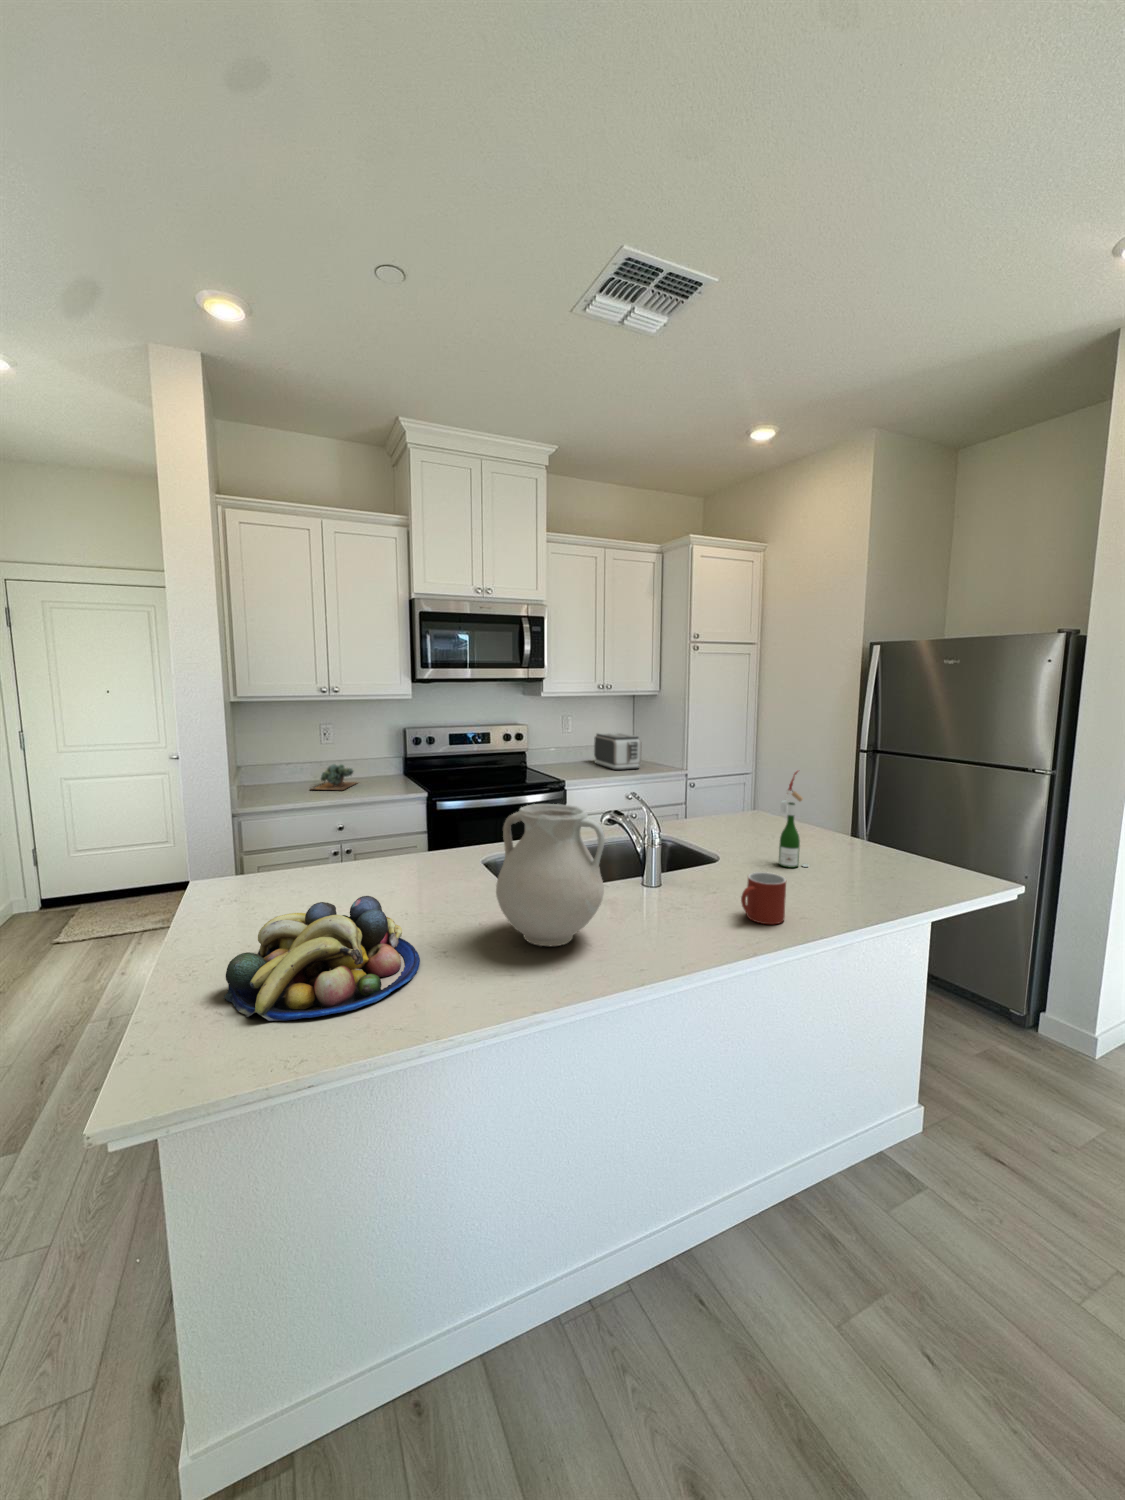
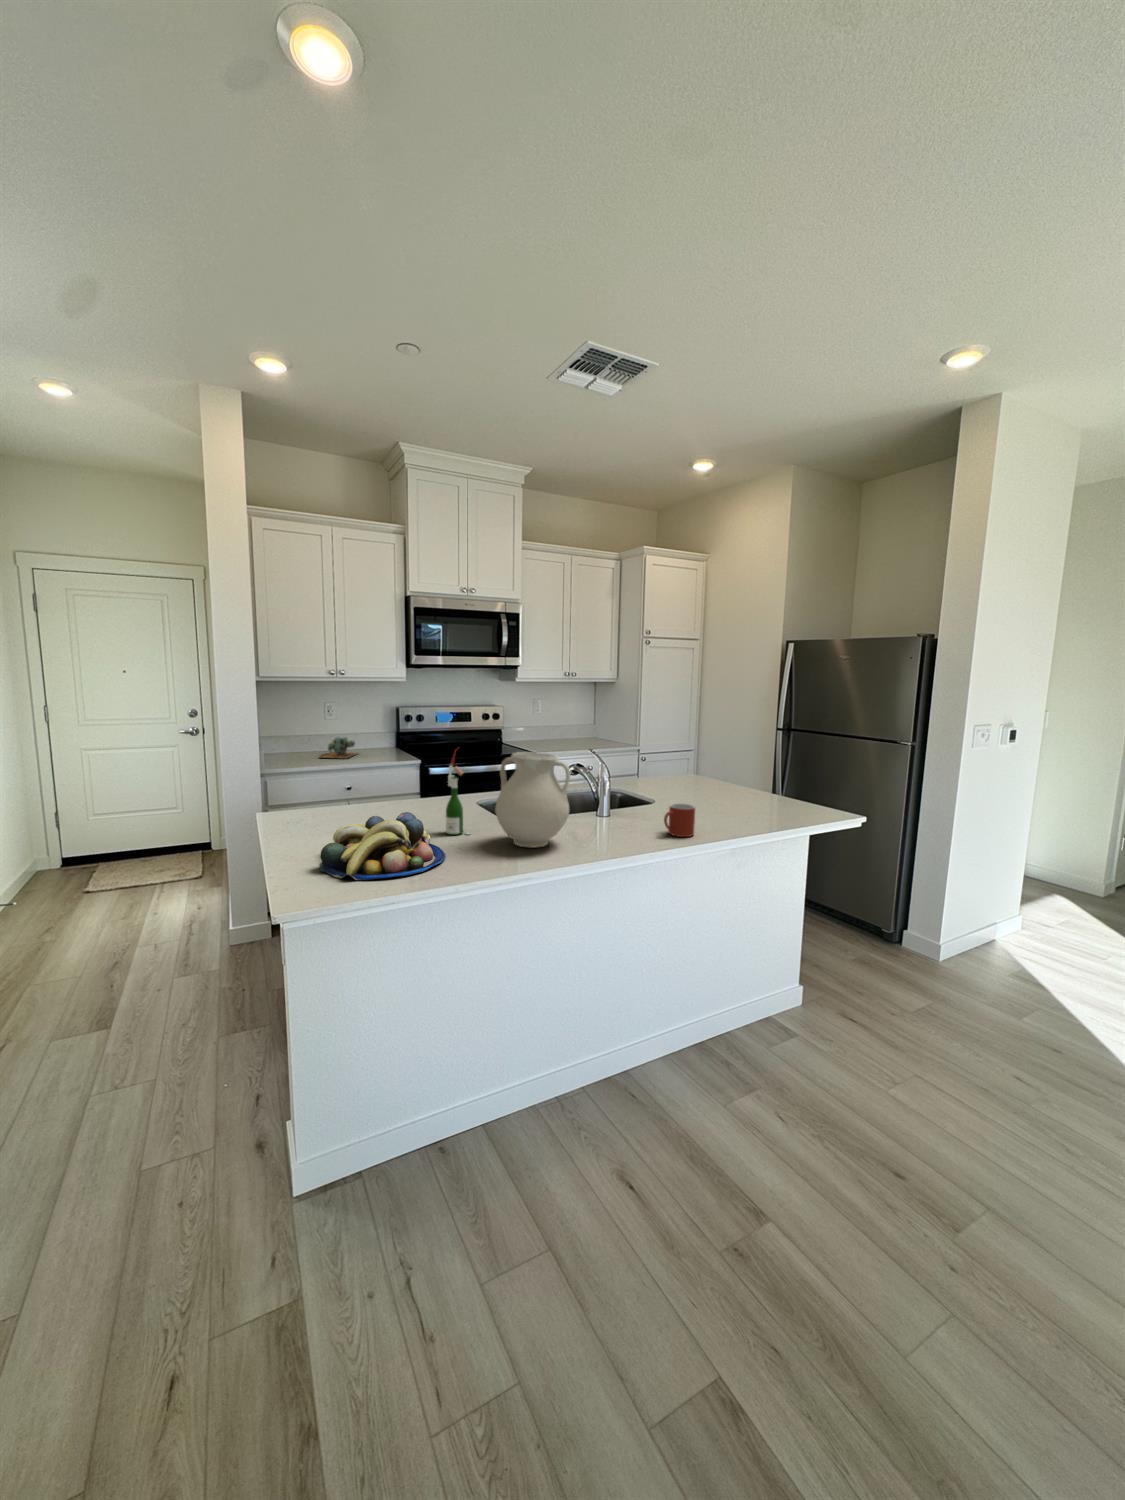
toaster: present [594,733,641,770] -> none [561,715,601,746]
wine bottle: present [779,771,808,868] -> present [446,749,470,835]

